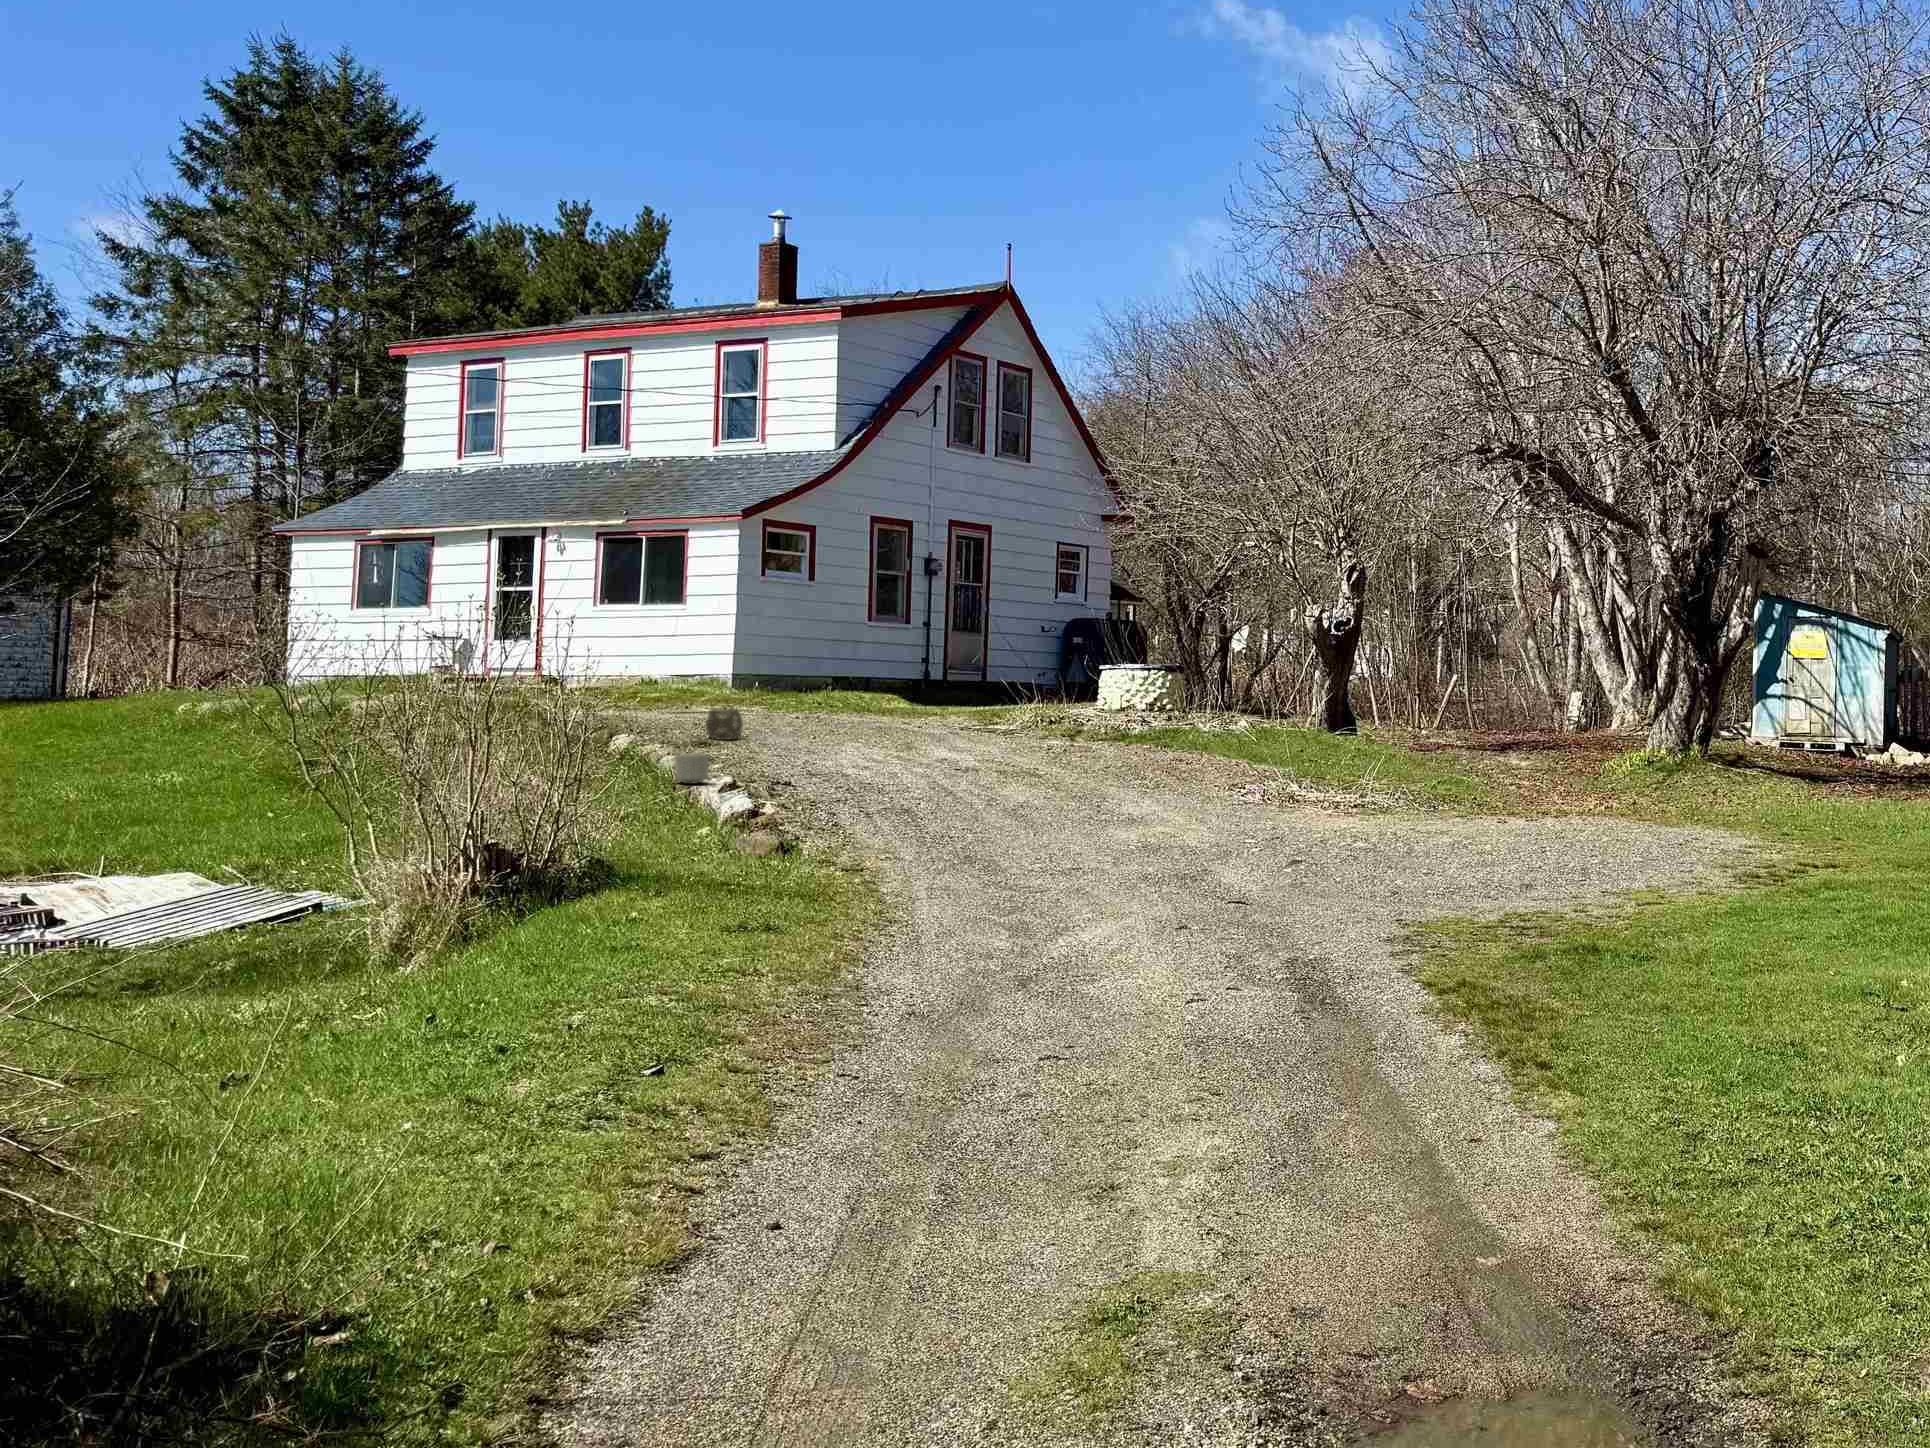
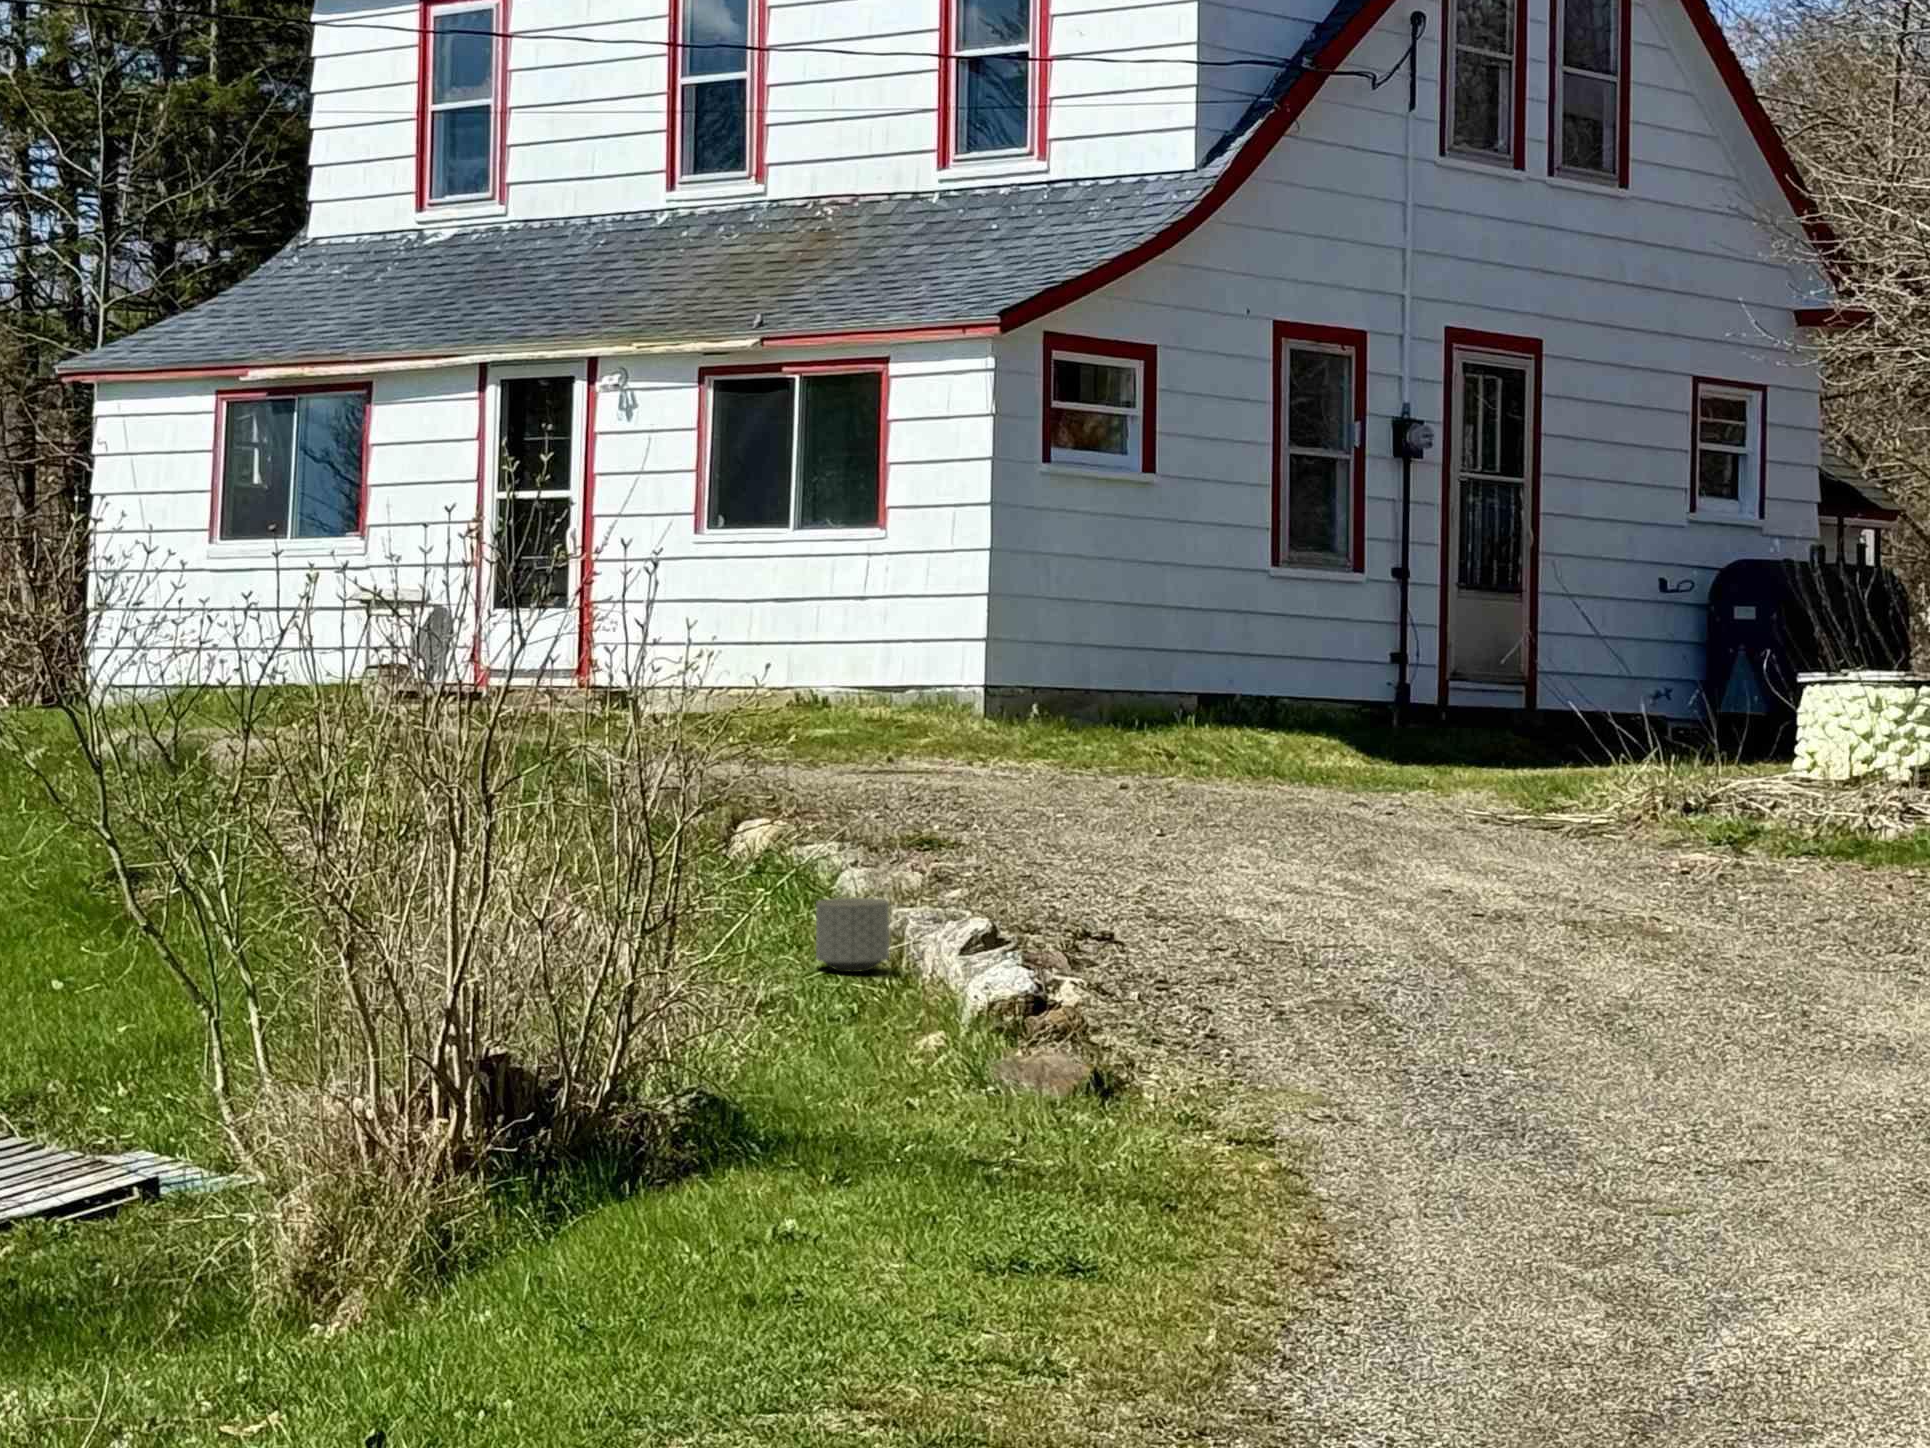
woven basket: present [706,709,743,740] -> none [901,778,983,852]

